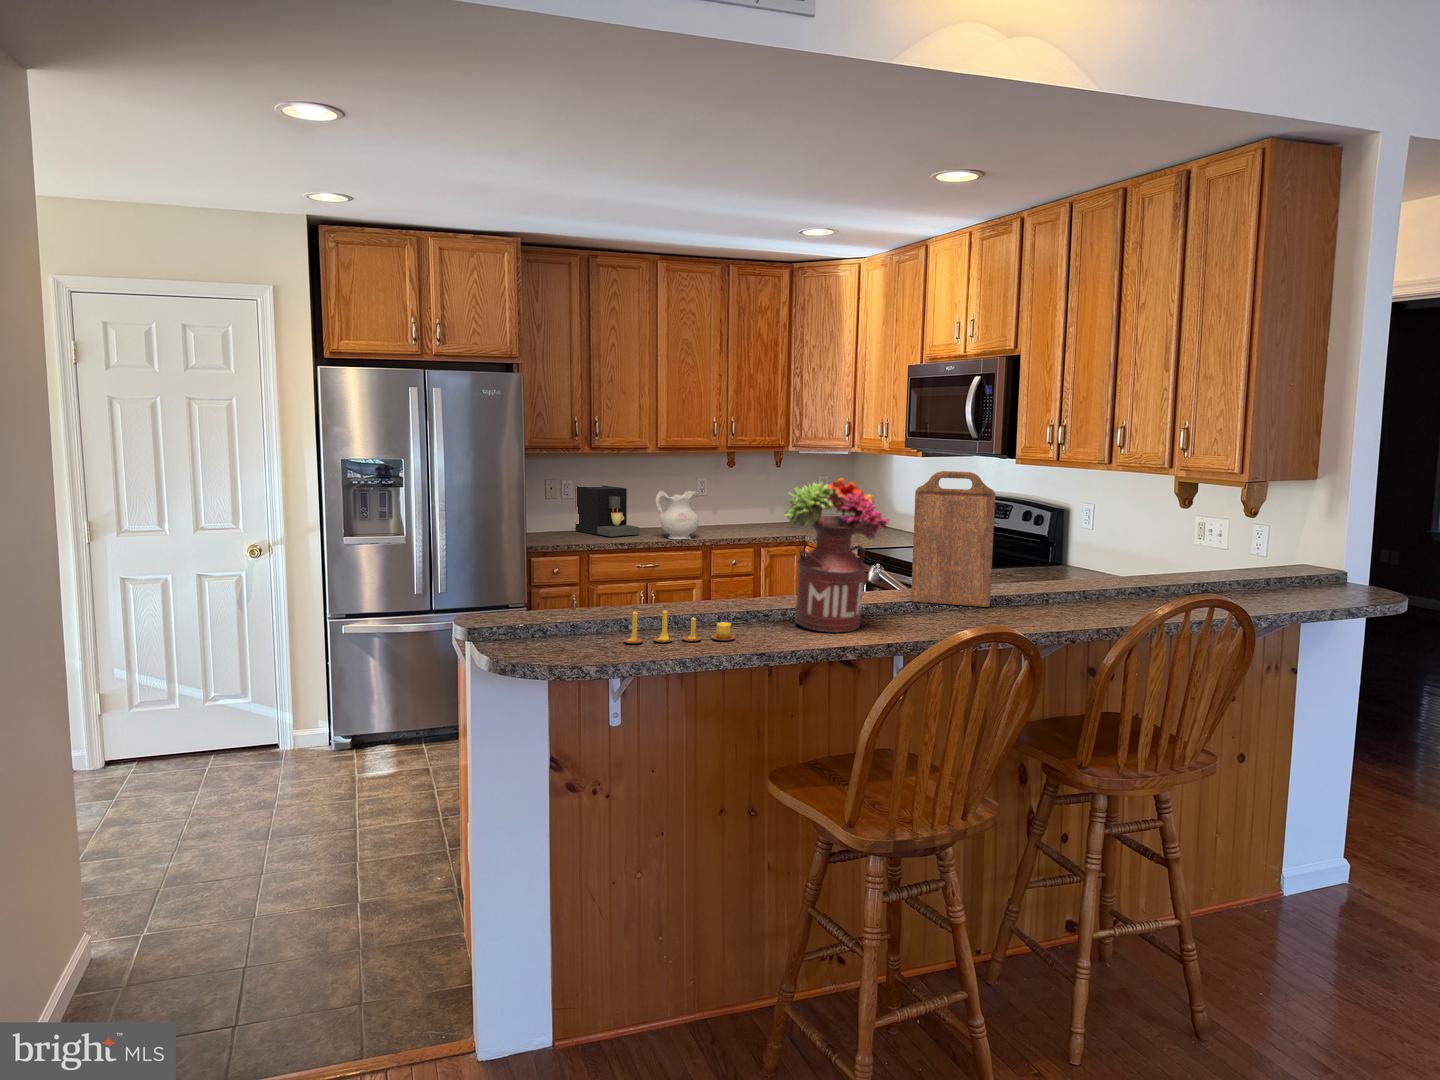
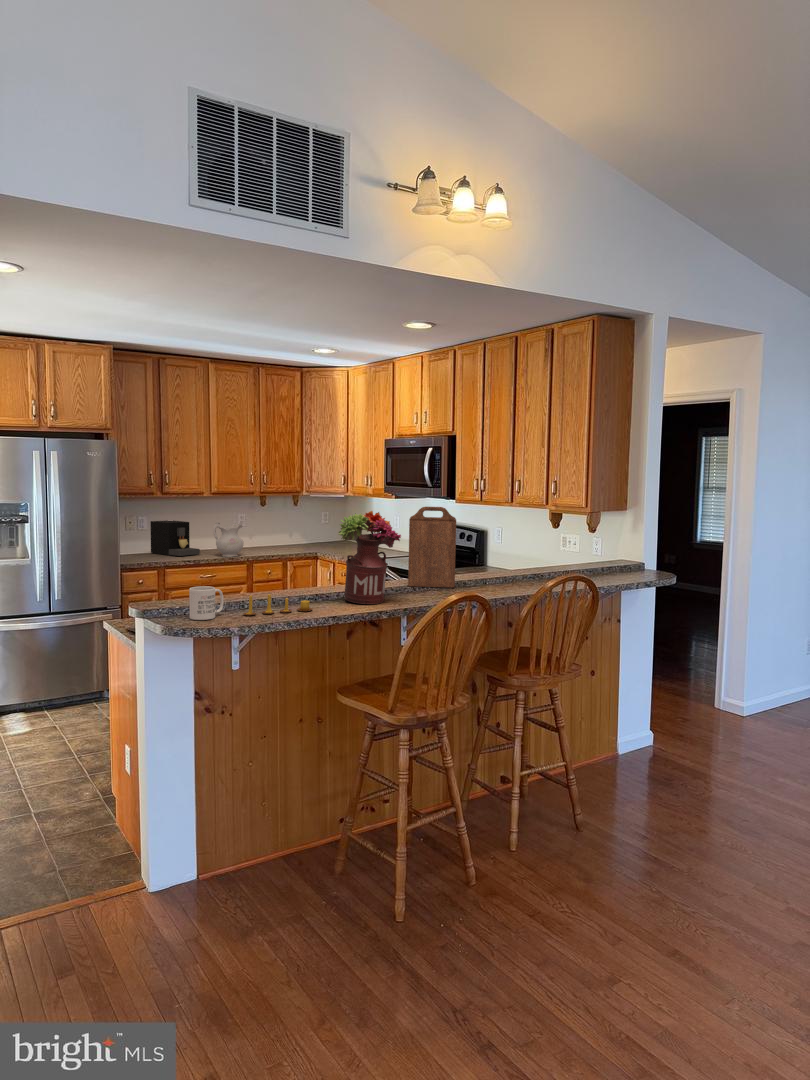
mug: none [539,595,593,648] -> present [189,586,224,620]

